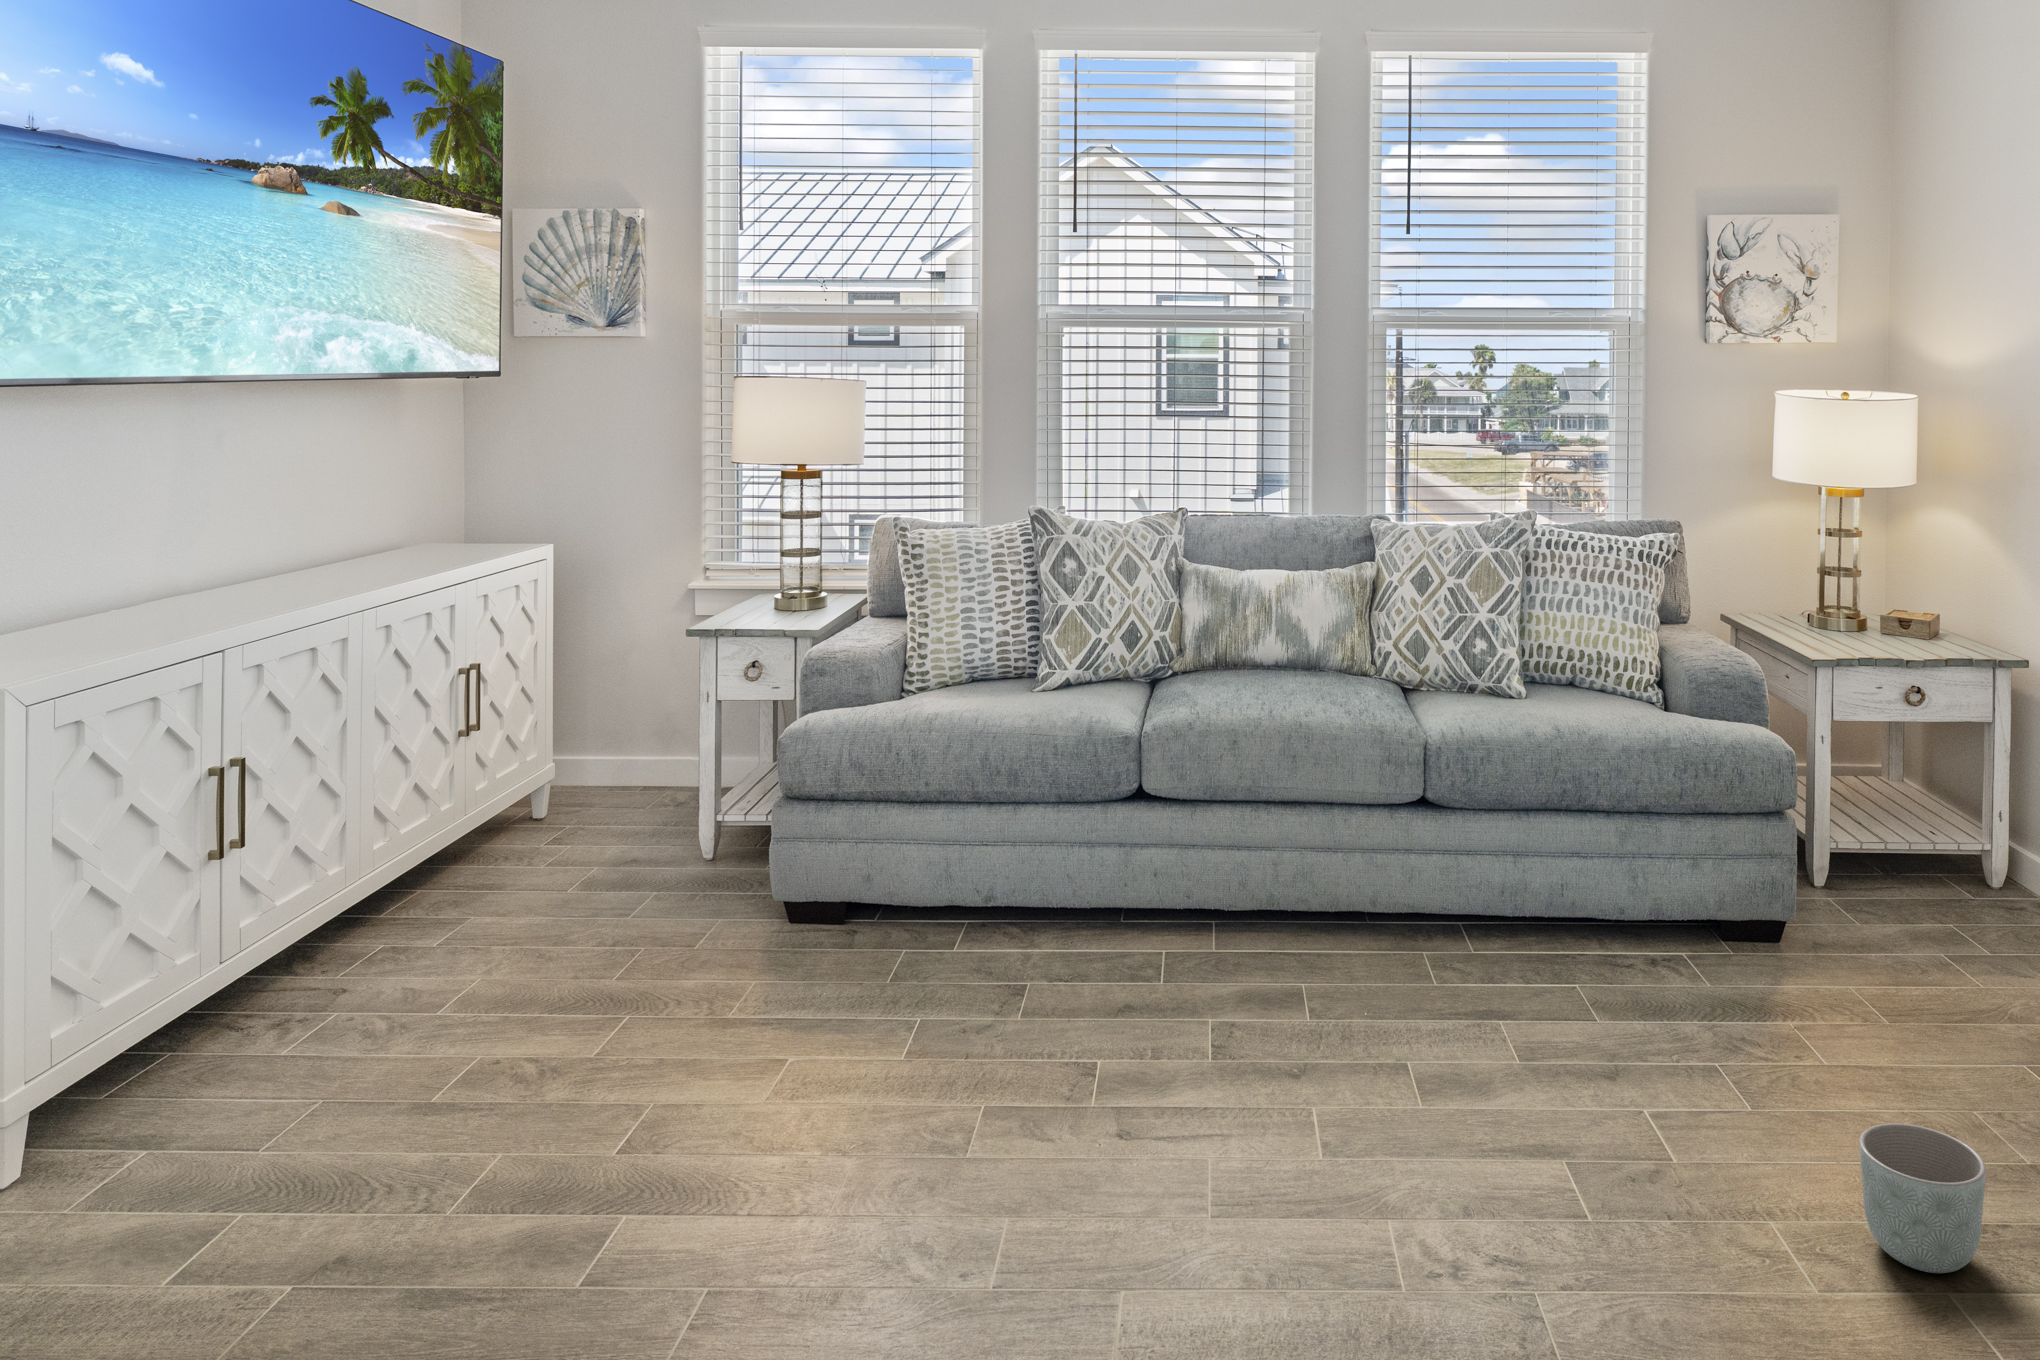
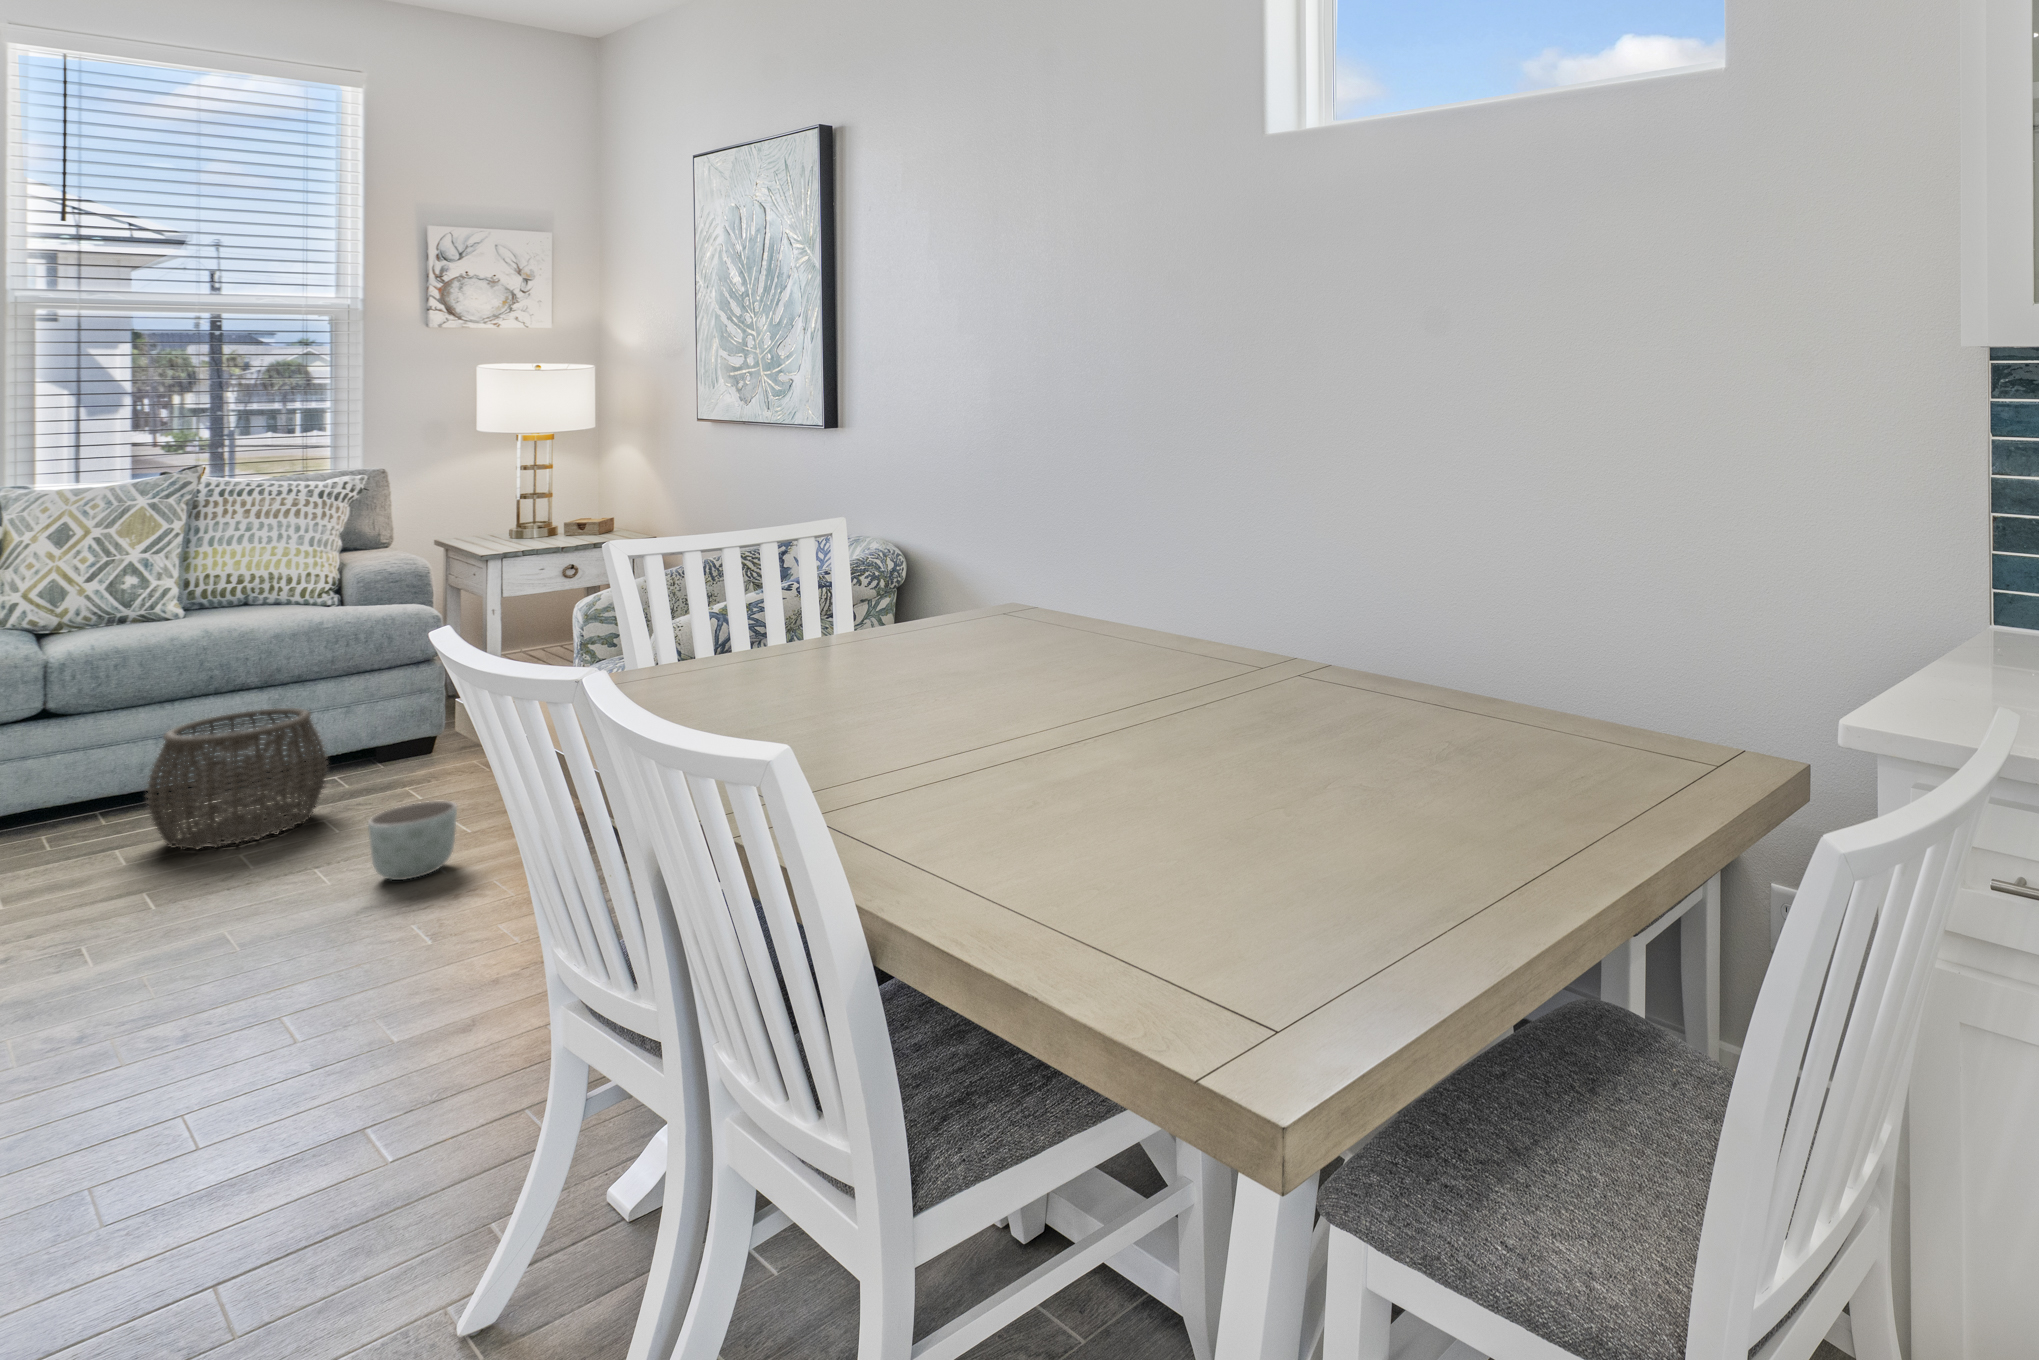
woven basket: none [1536,855,1718,1058] -> present [146,708,328,849]

